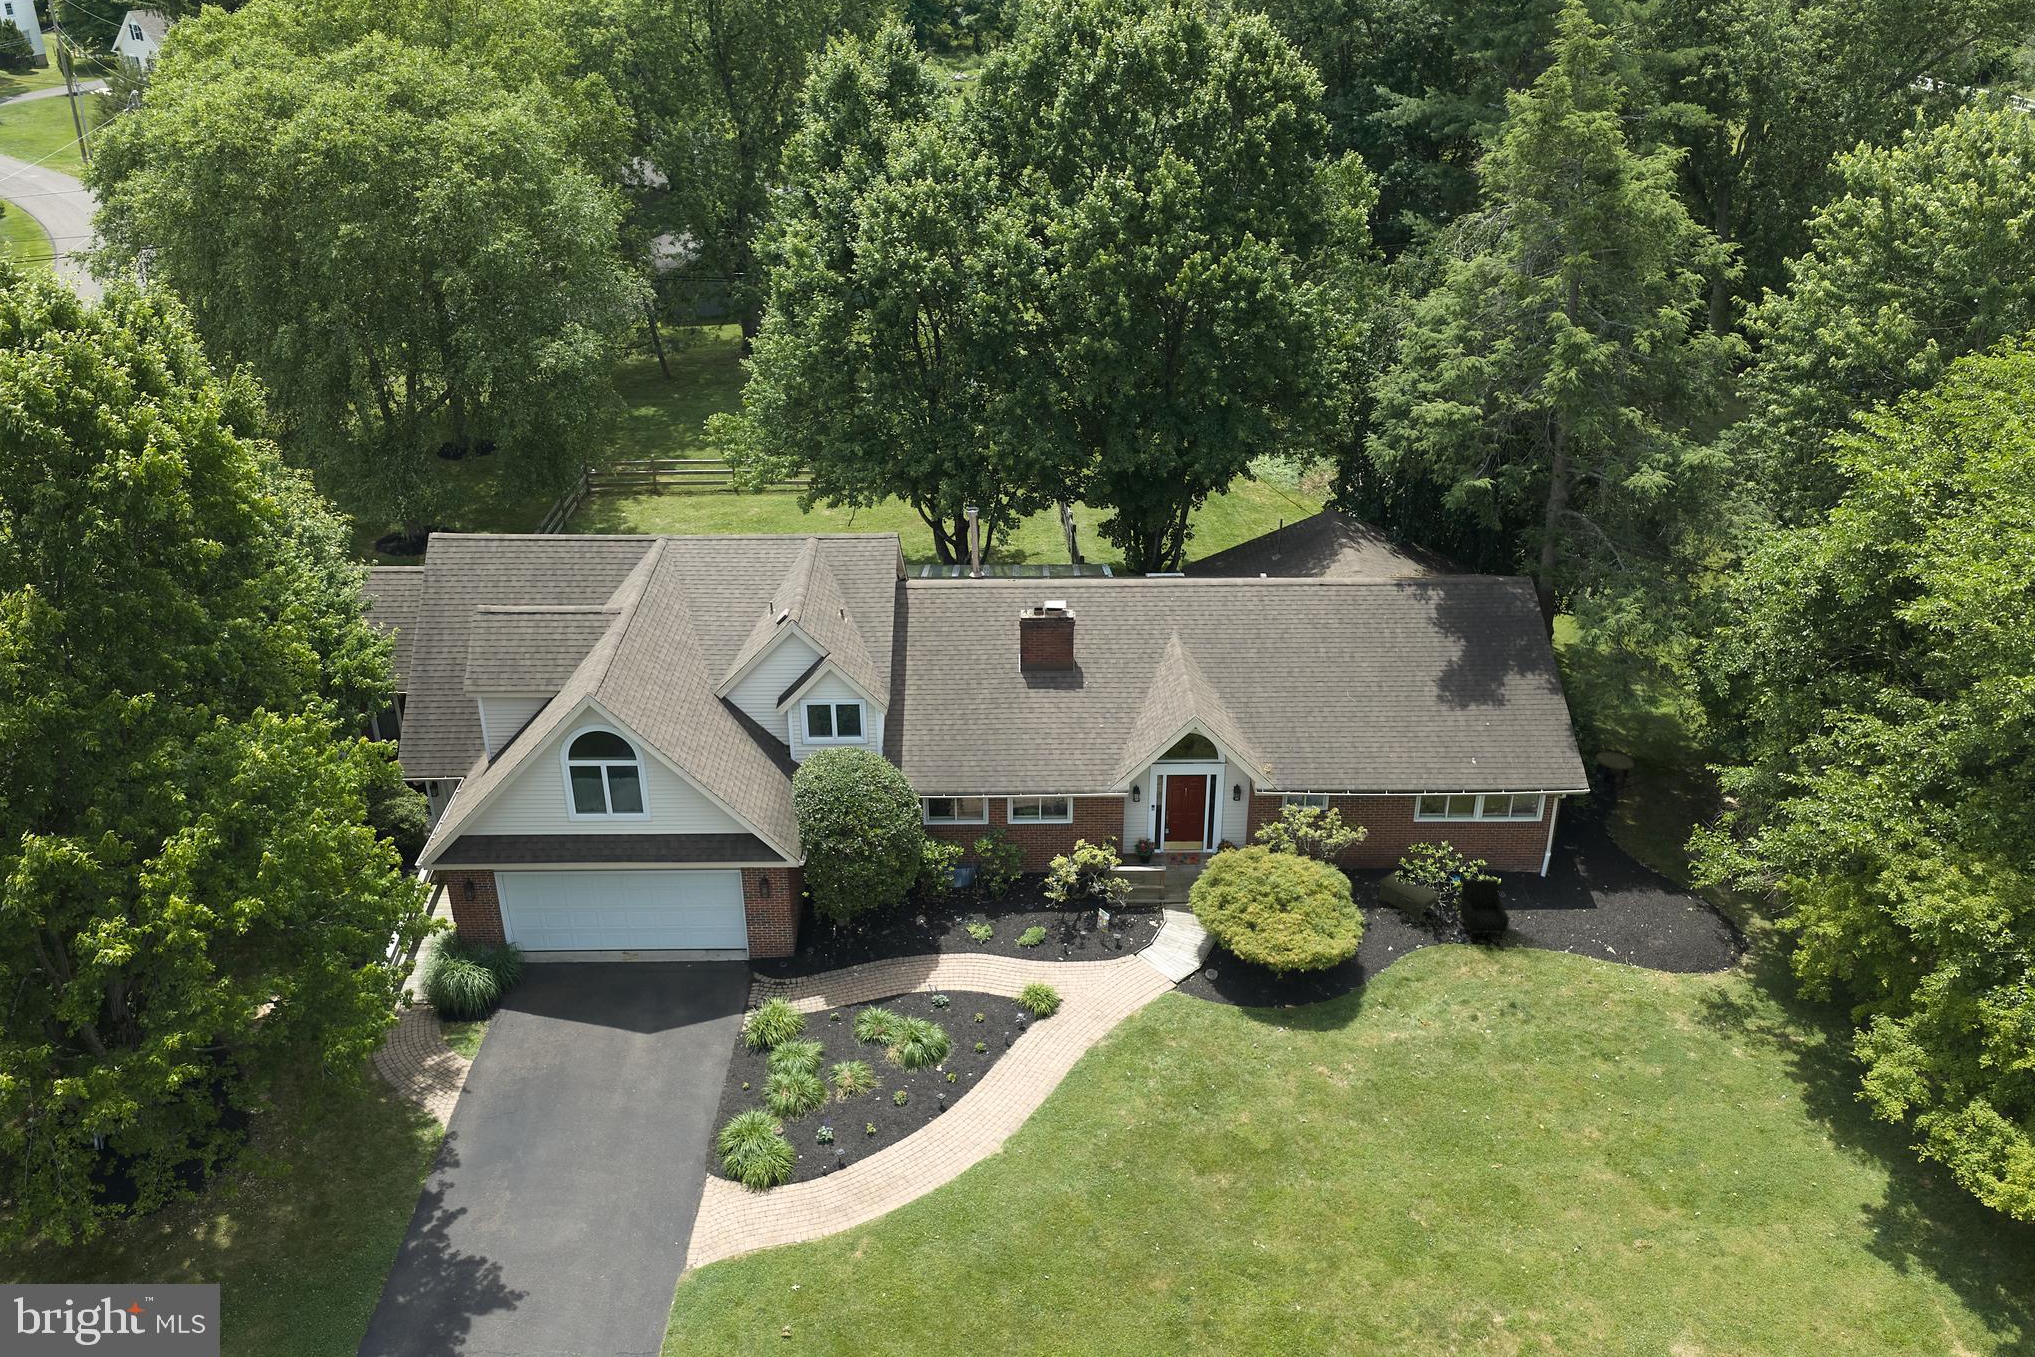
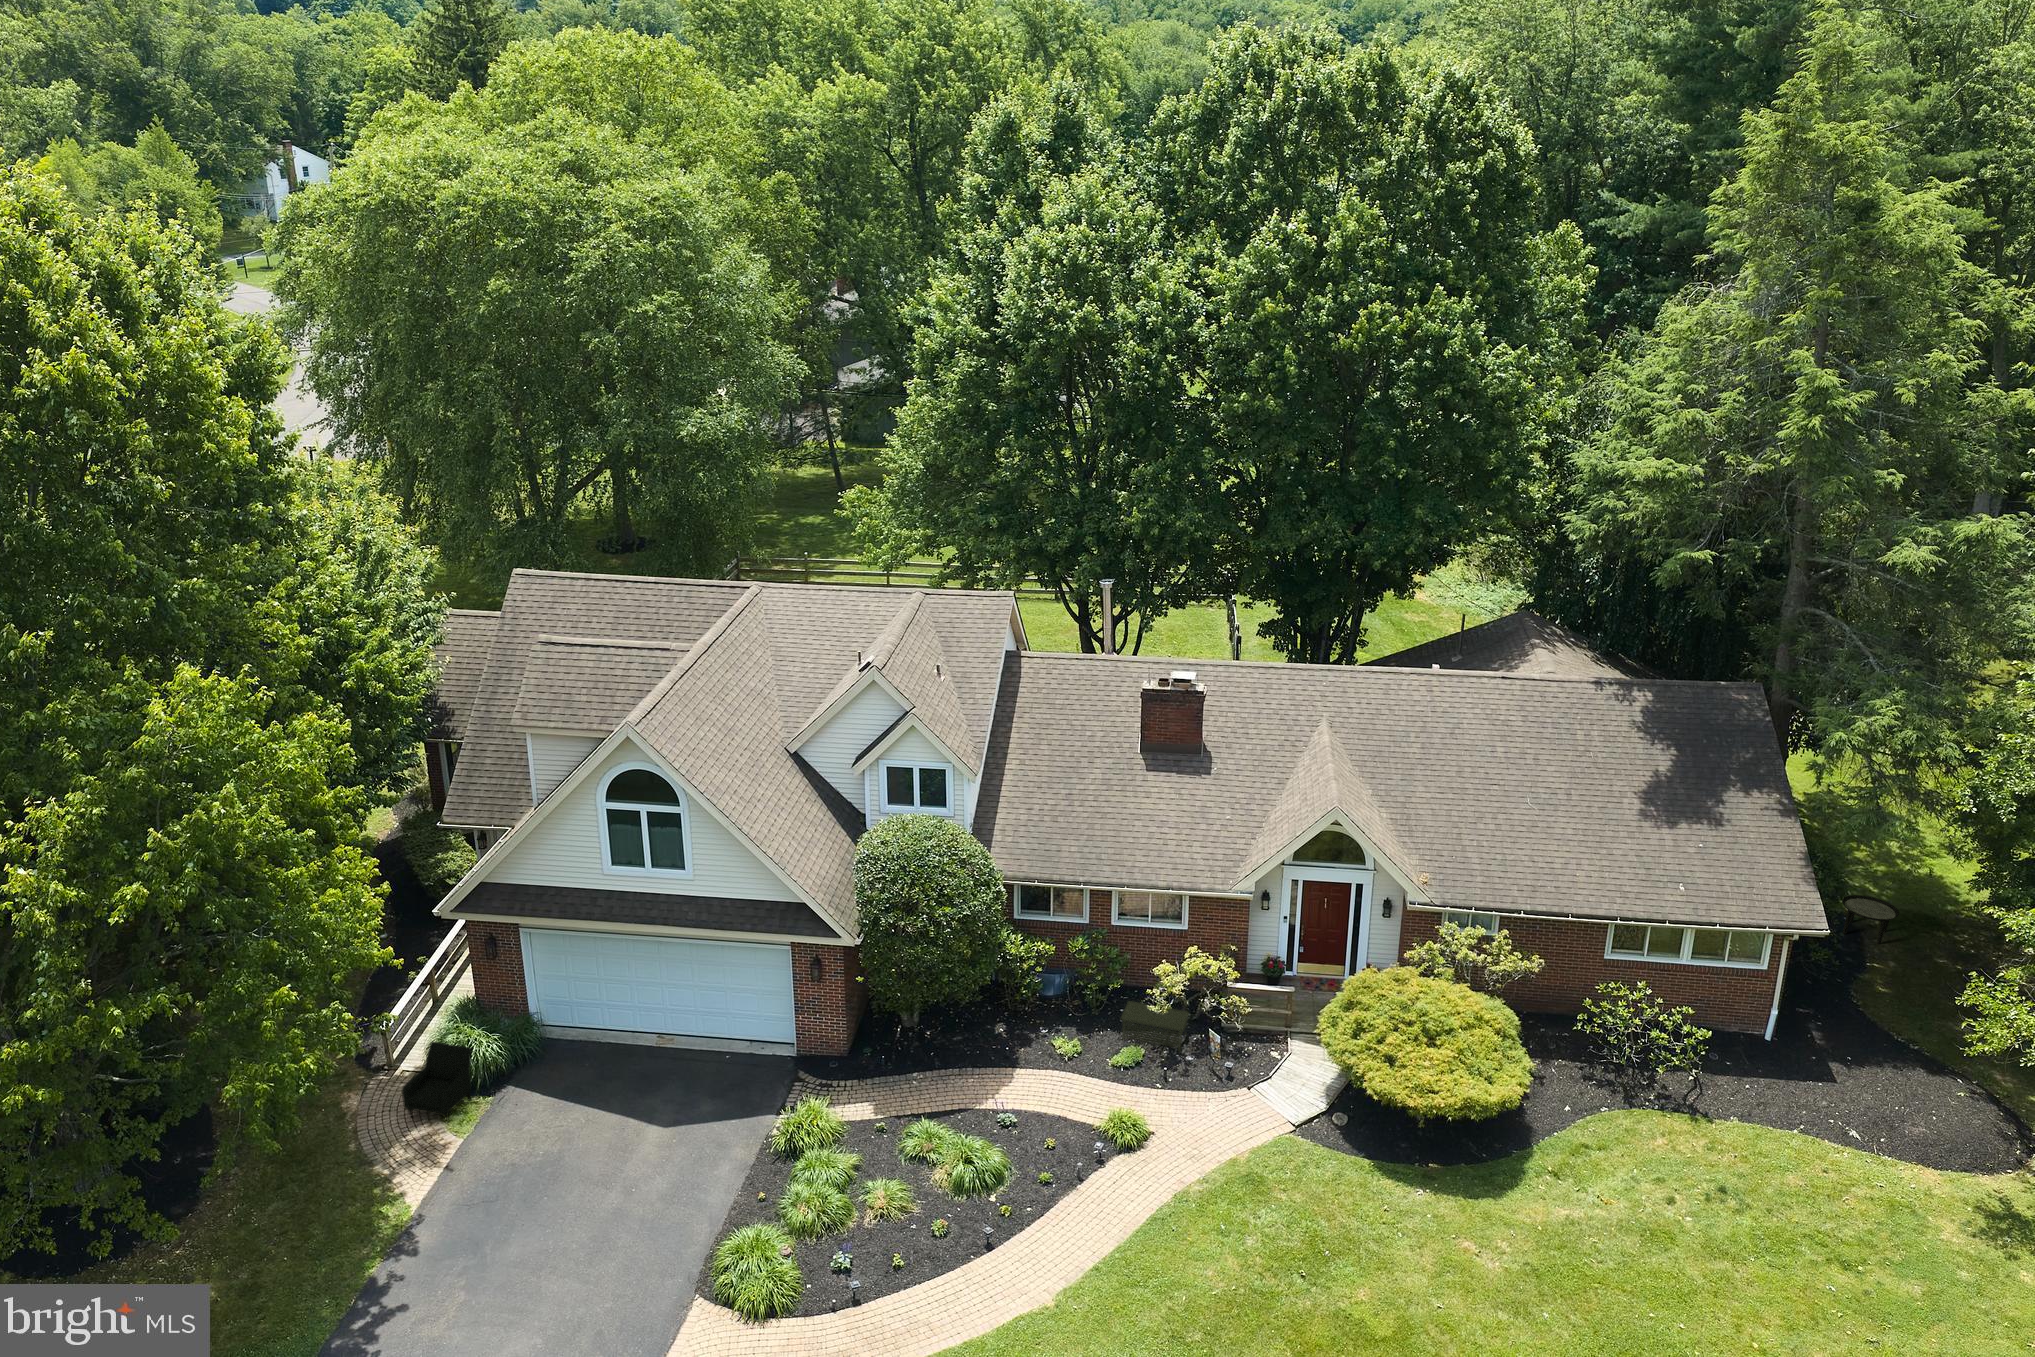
storage bench: present [1379,873,1439,921] -> present [1121,1001,1189,1051]
chair: present [1459,879,1509,939] -> present [402,1041,472,1123]

